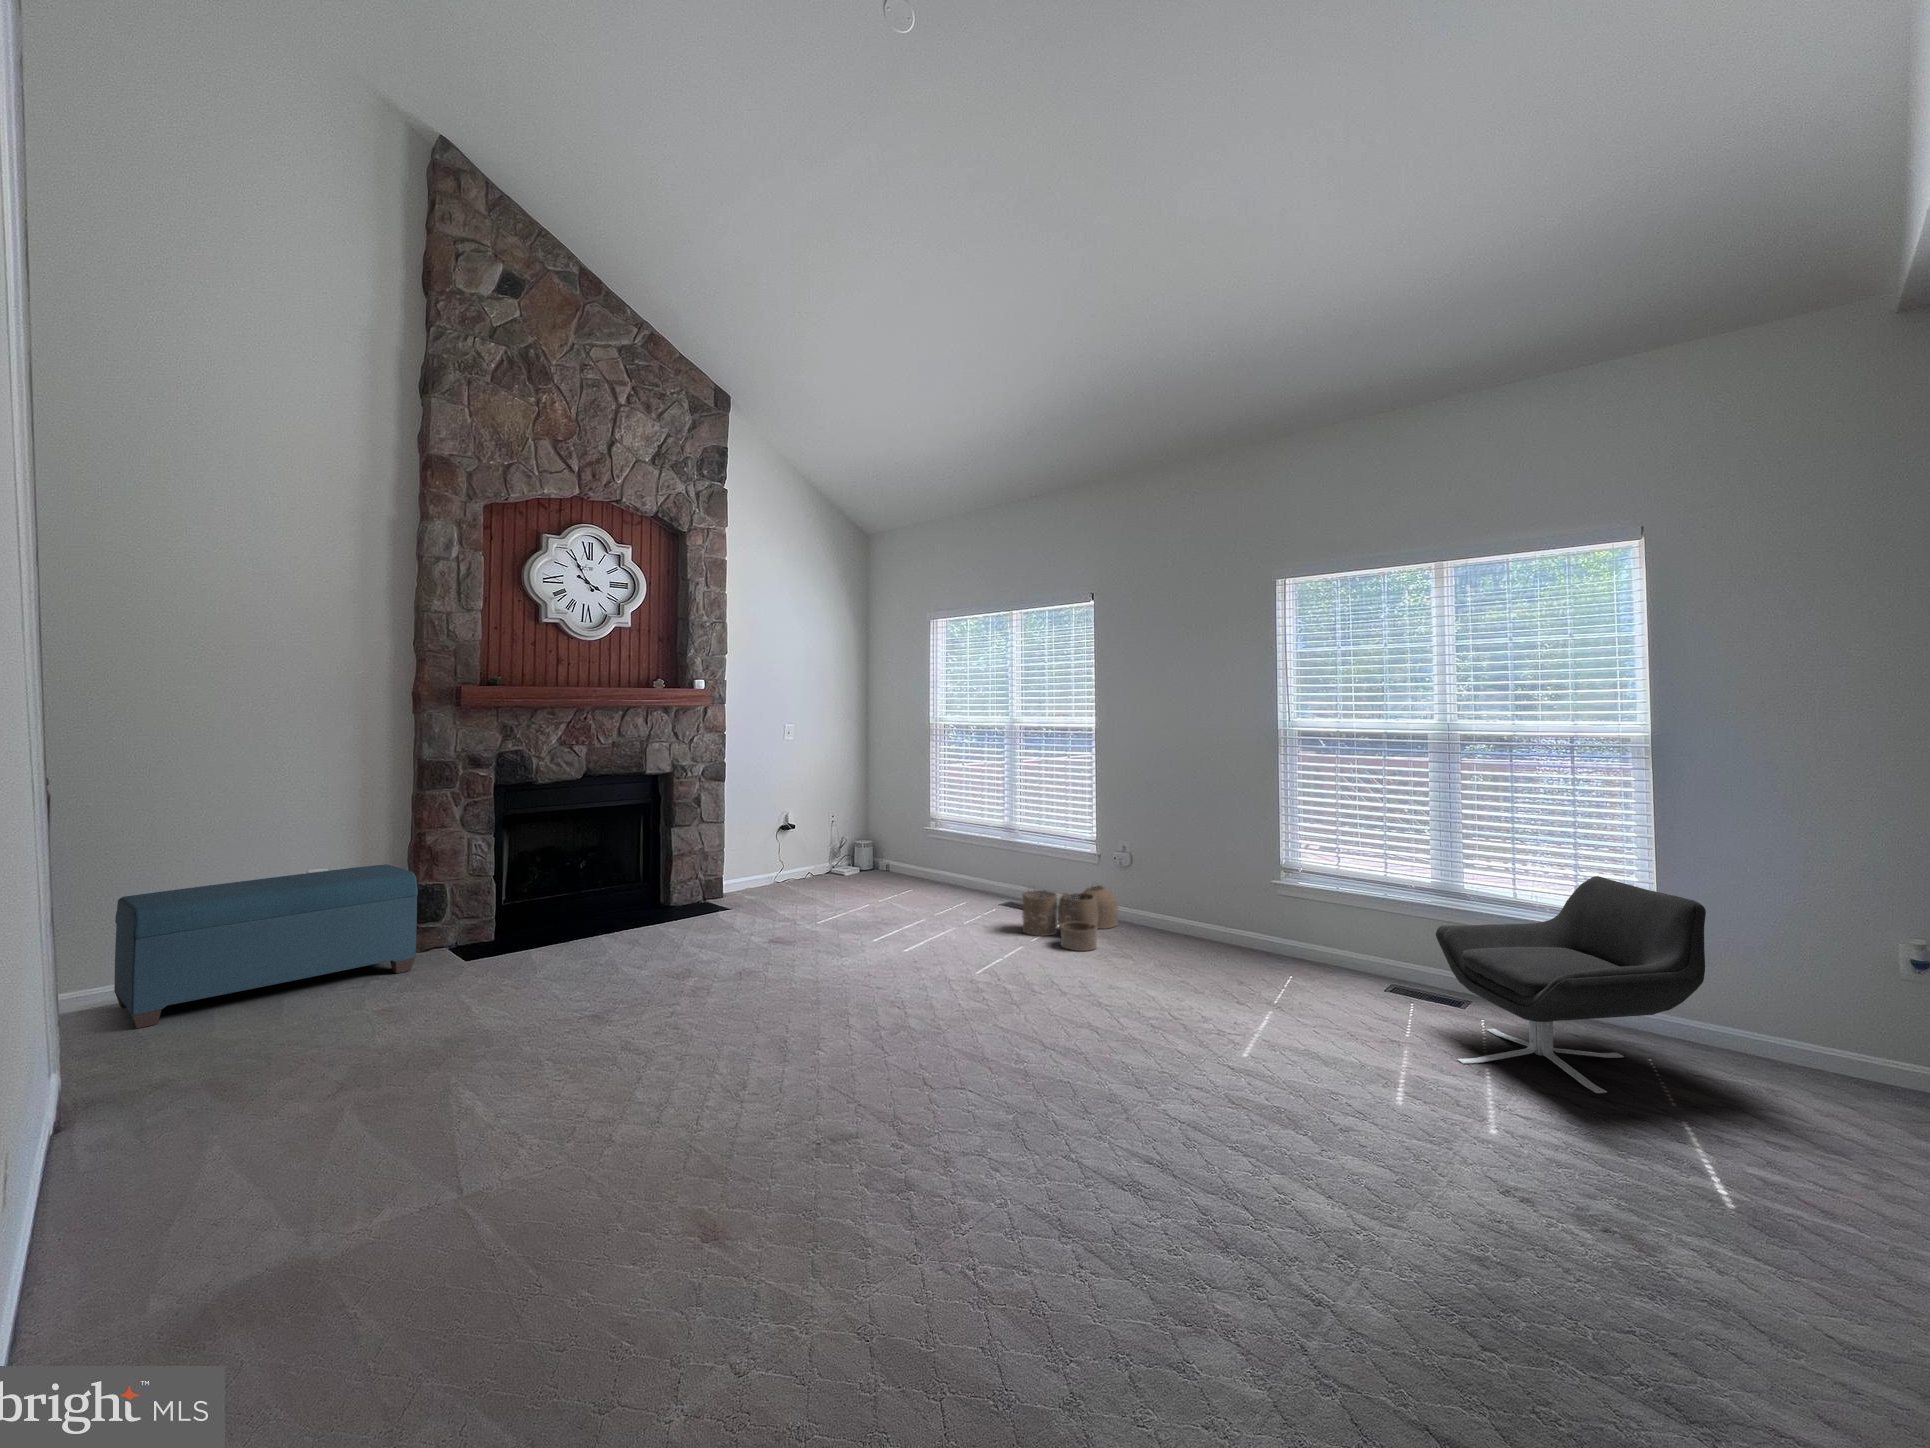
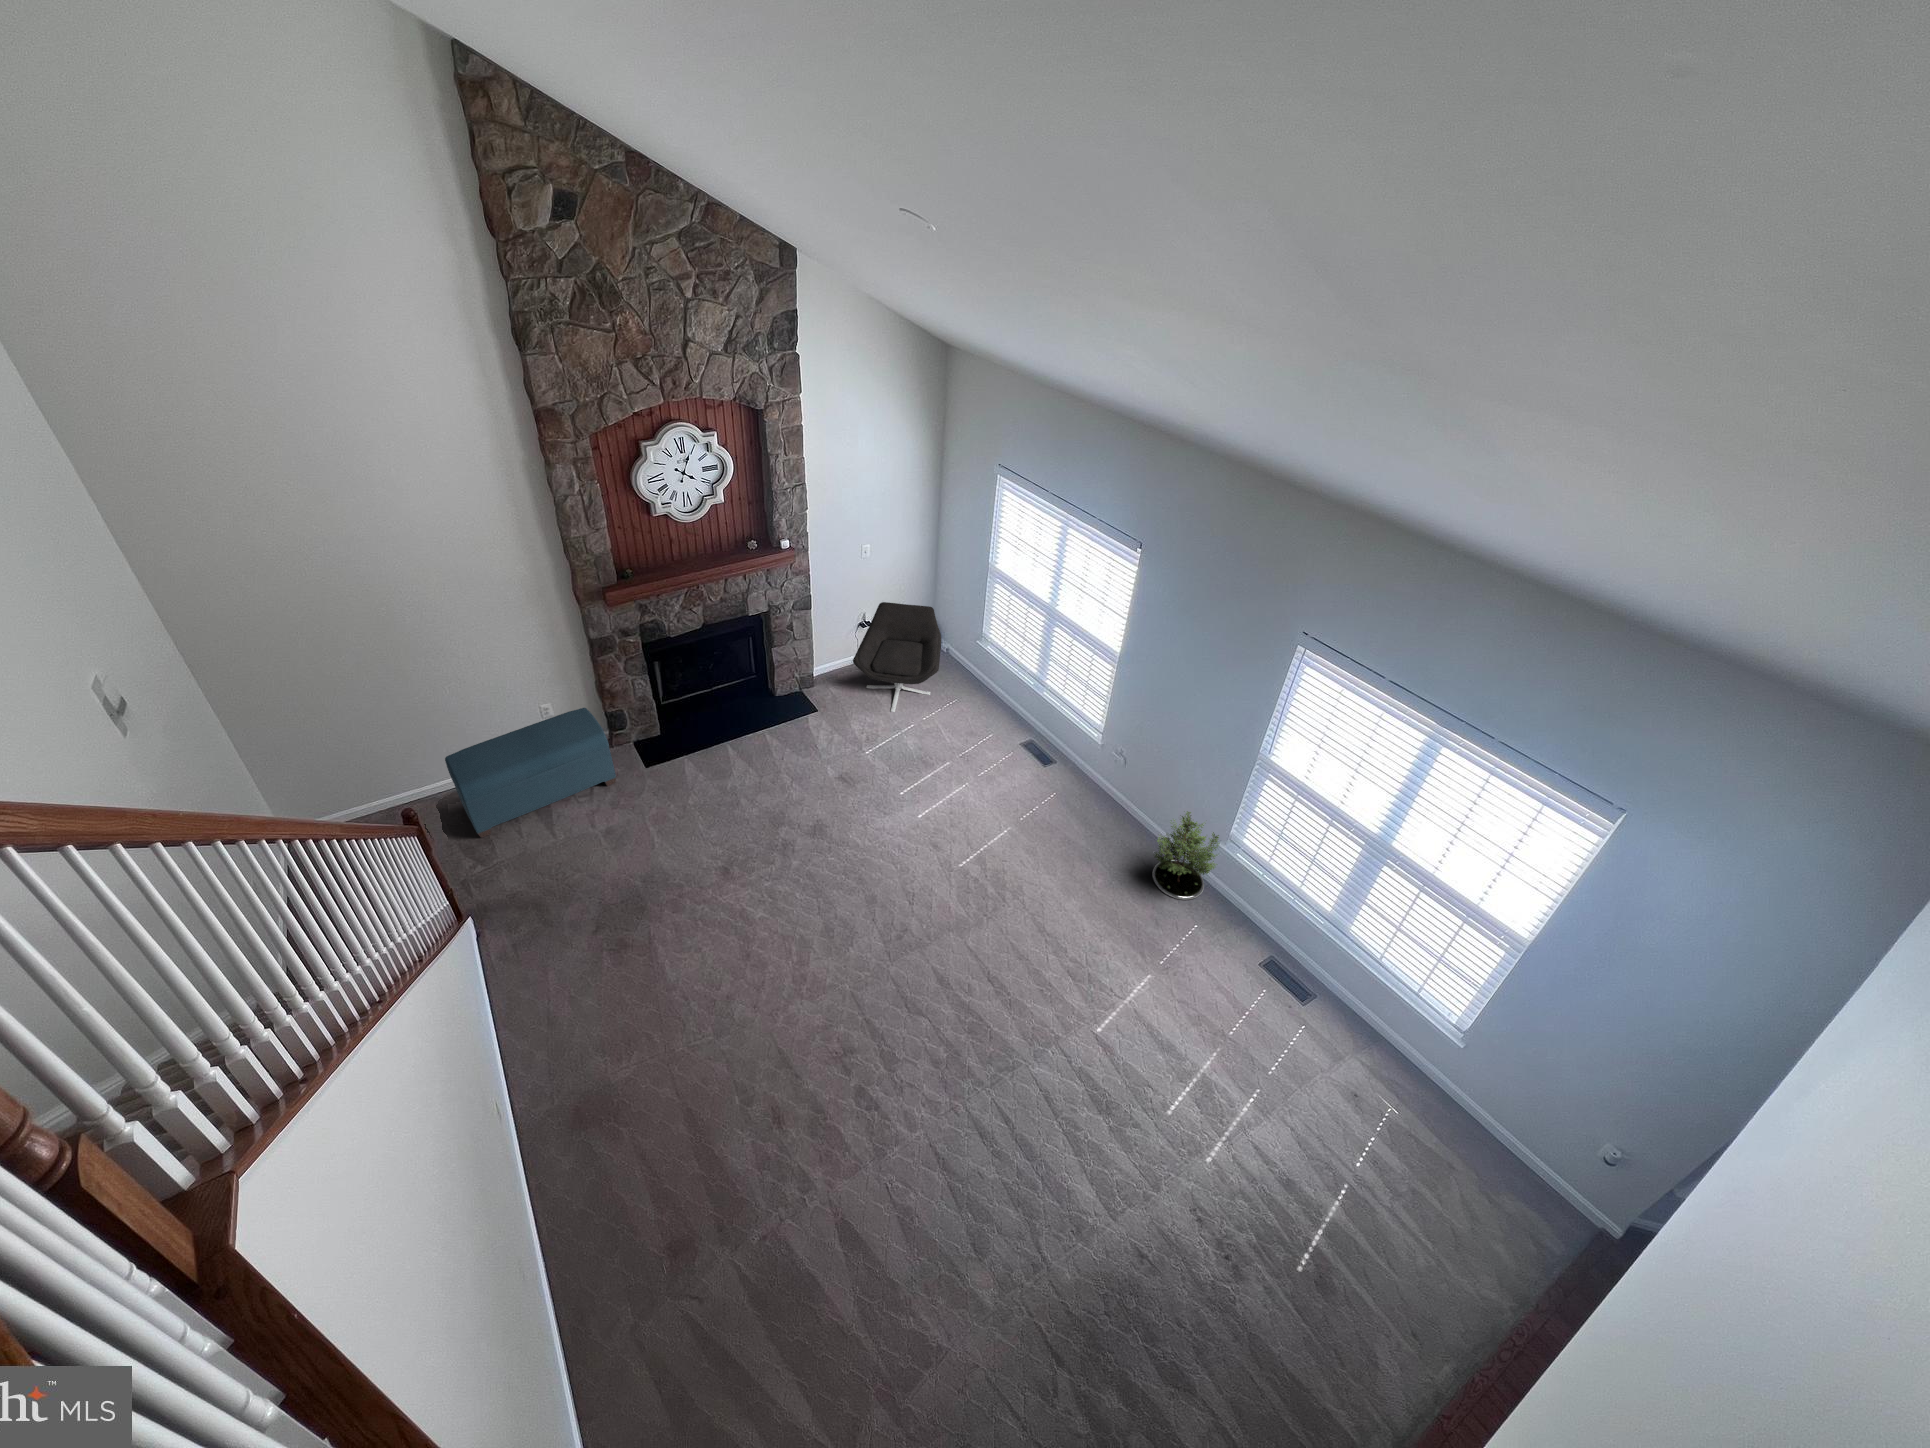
potted tree: none [1200,841,1282,971] -> present [1152,811,1220,900]
lounge chair: present [1436,876,1706,1093] -> present [853,602,941,712]
woven basket: present [1022,885,1118,951] -> none [1027,761,1108,839]

